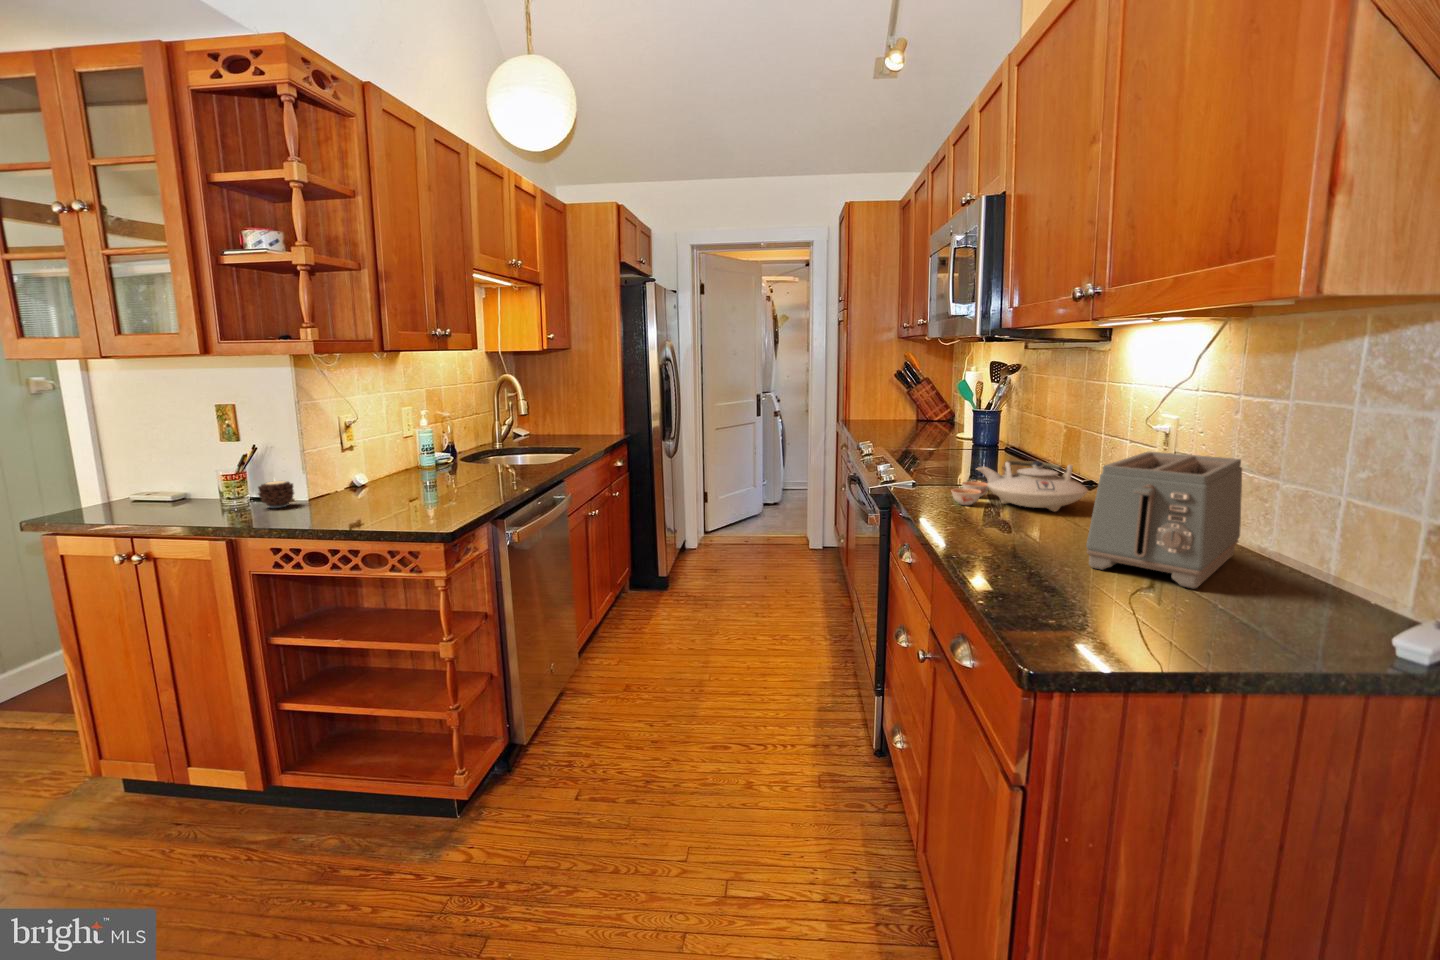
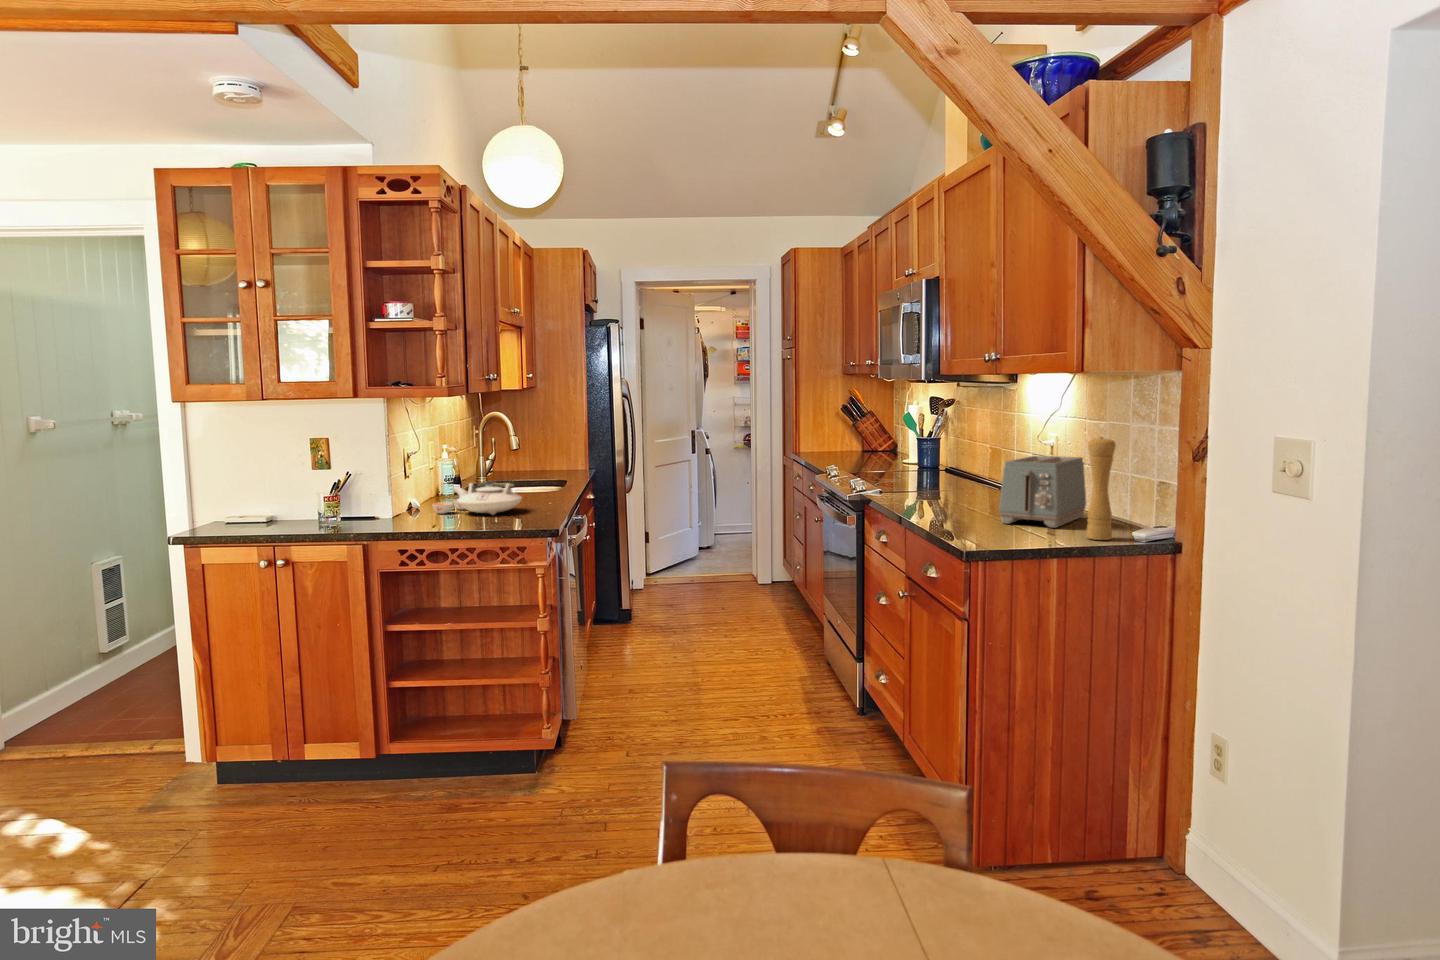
pepper mill: none [1273,435,1369,643] -> present [1086,437,1116,540]
teapot: present [951,460,1088,512] -> present [433,482,522,515]
candle: present [258,480,294,508] -> none [355,498,384,523]

